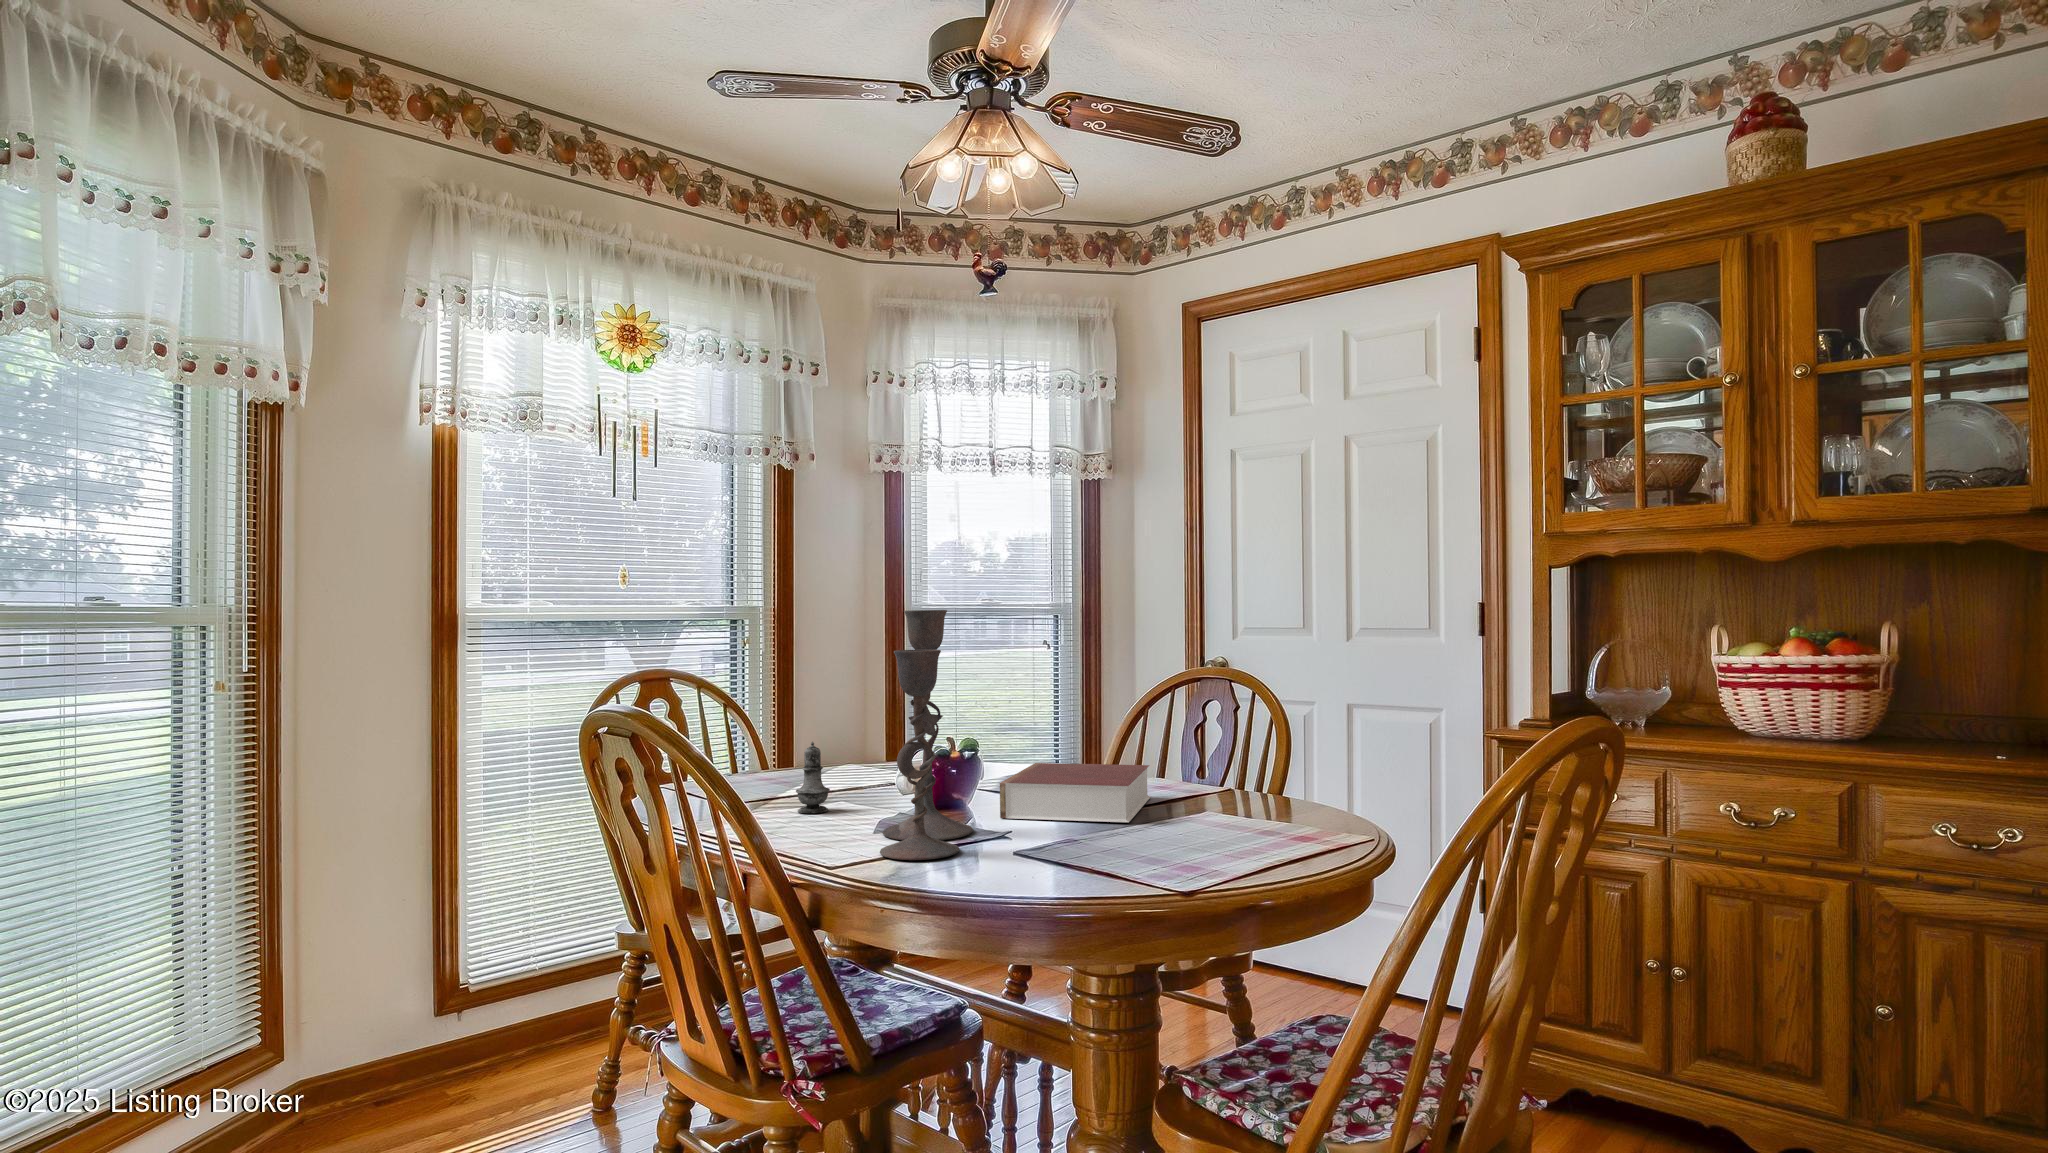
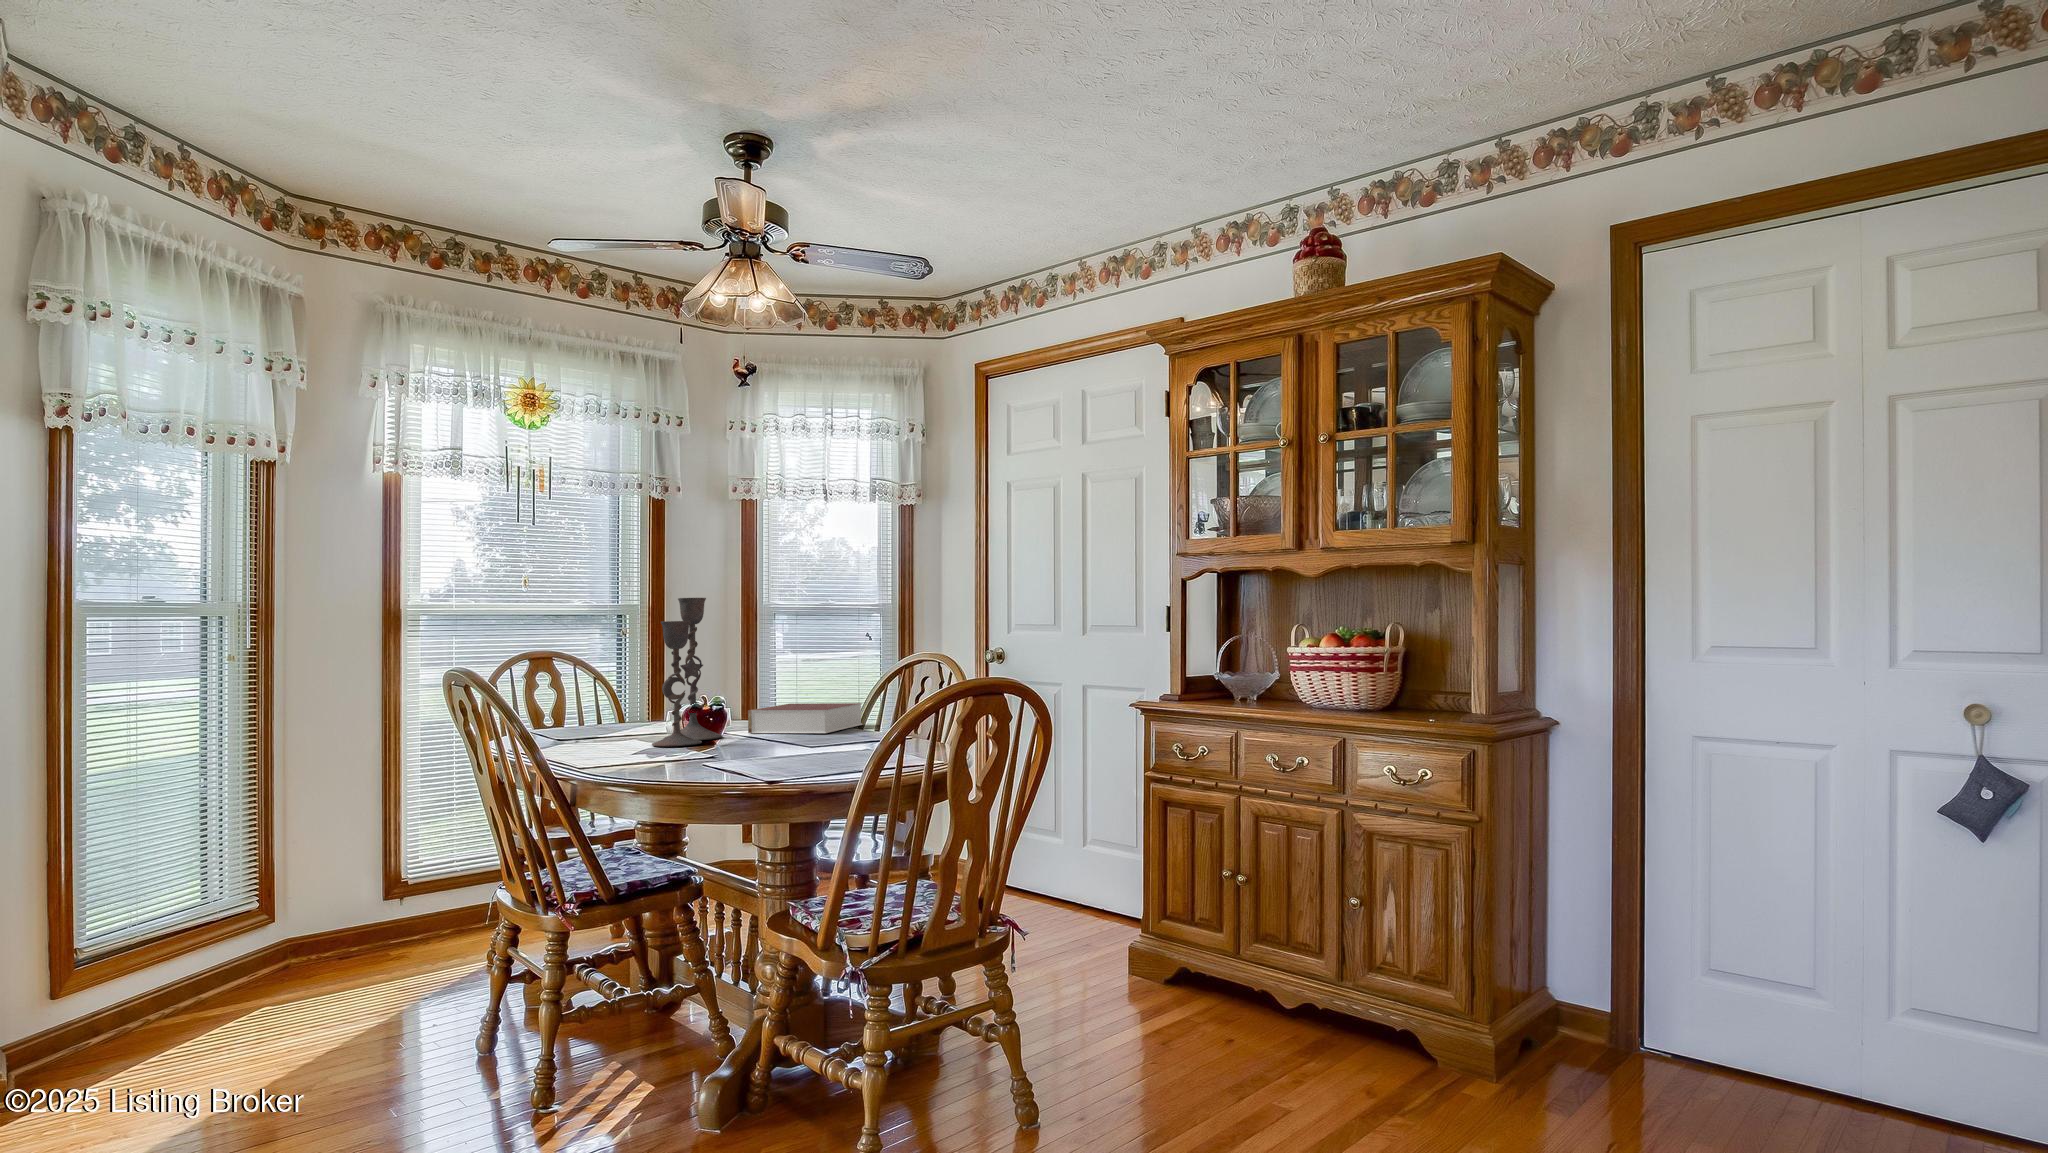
salt shaker: present [796,742,830,813] -> none [619,686,642,733]

